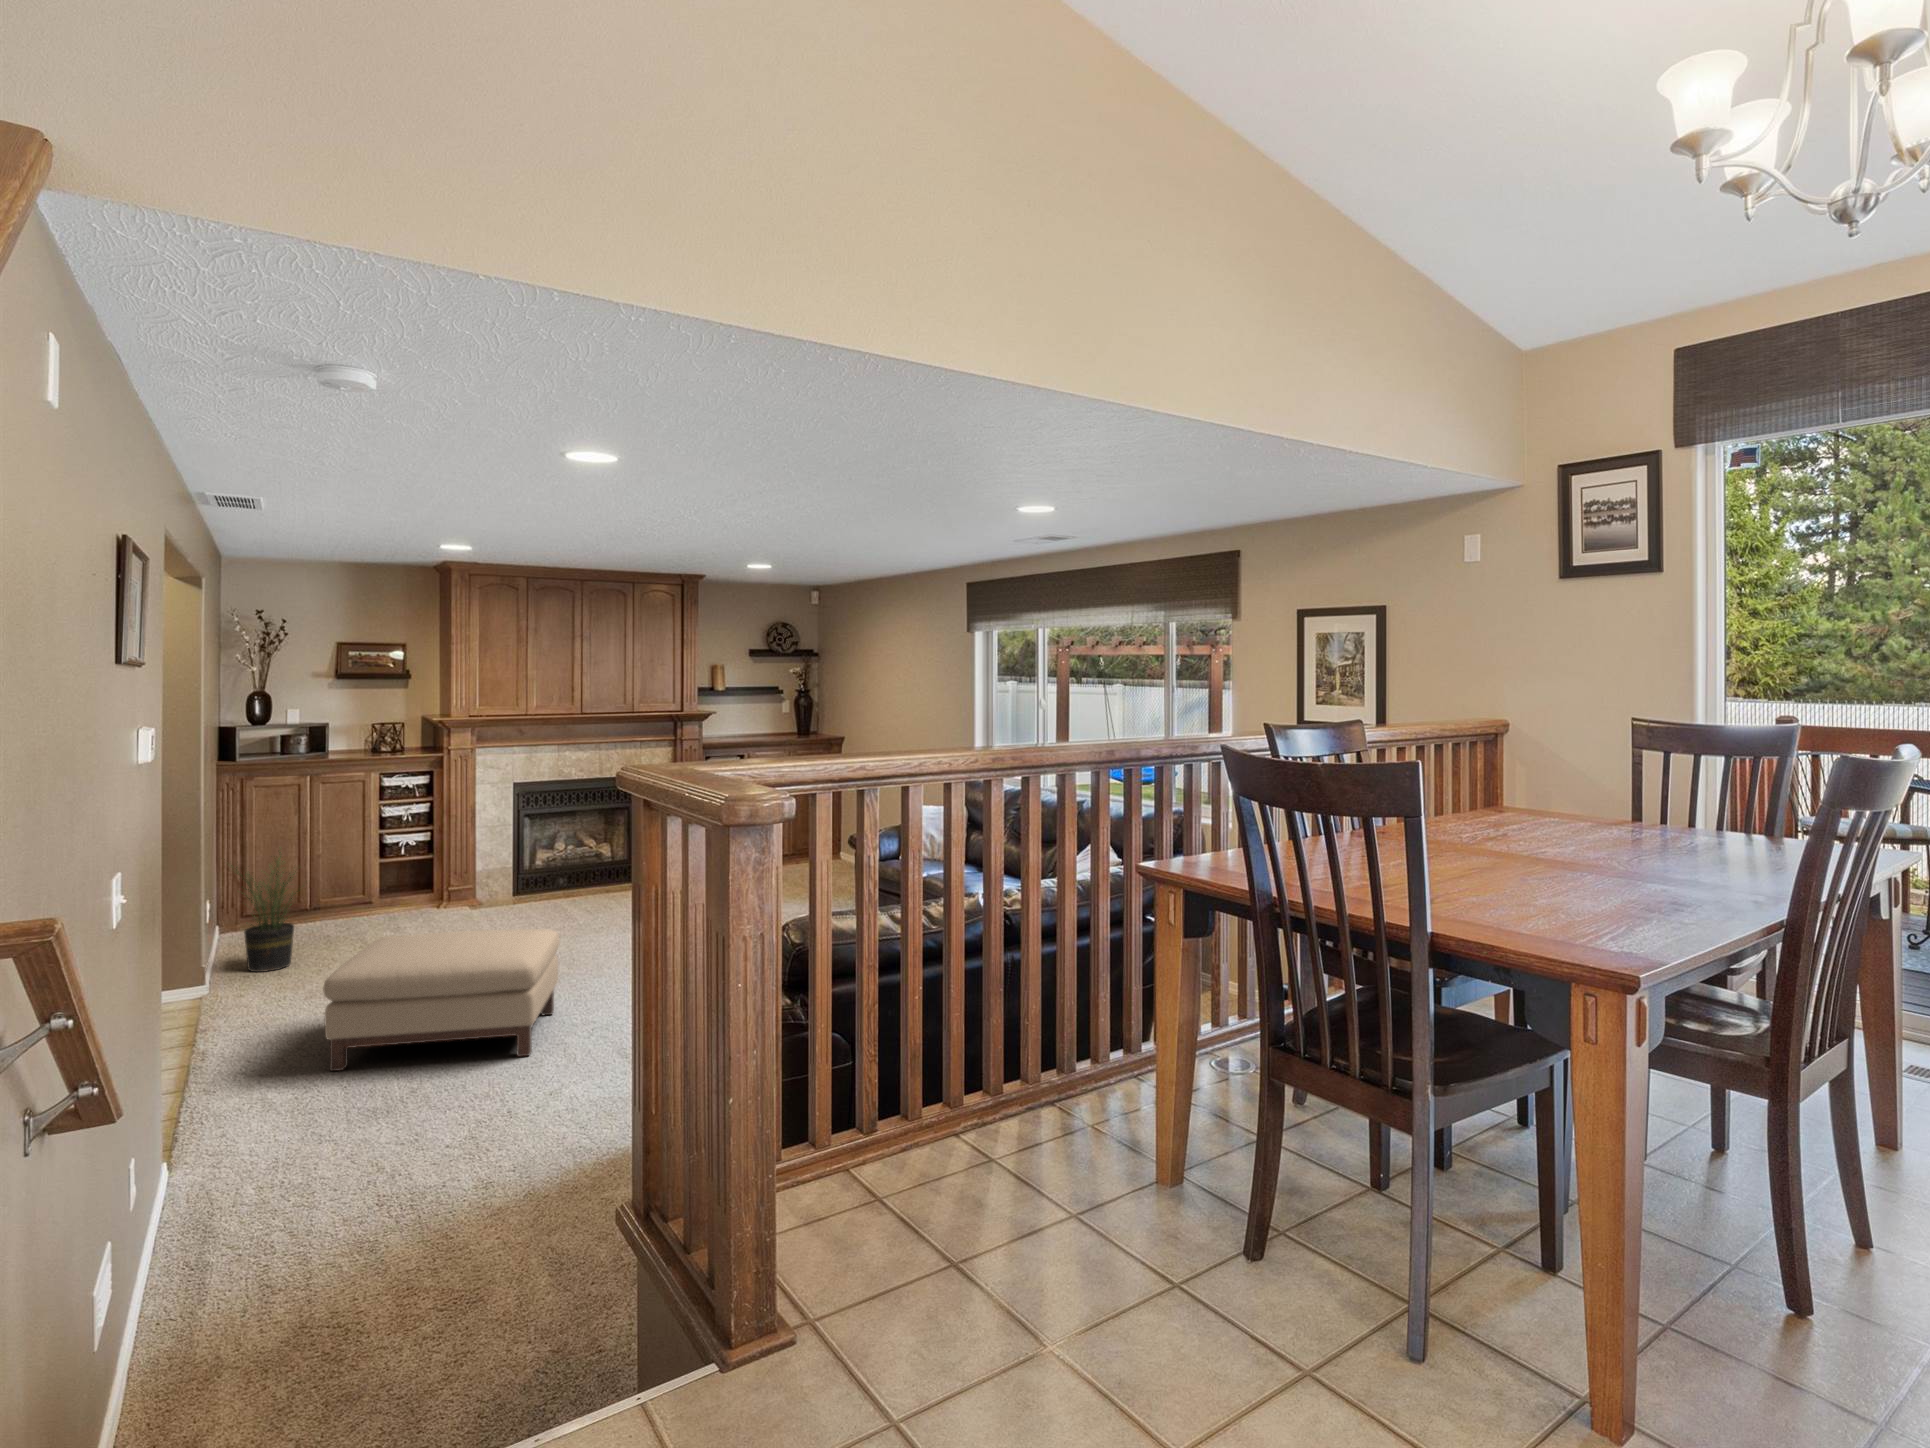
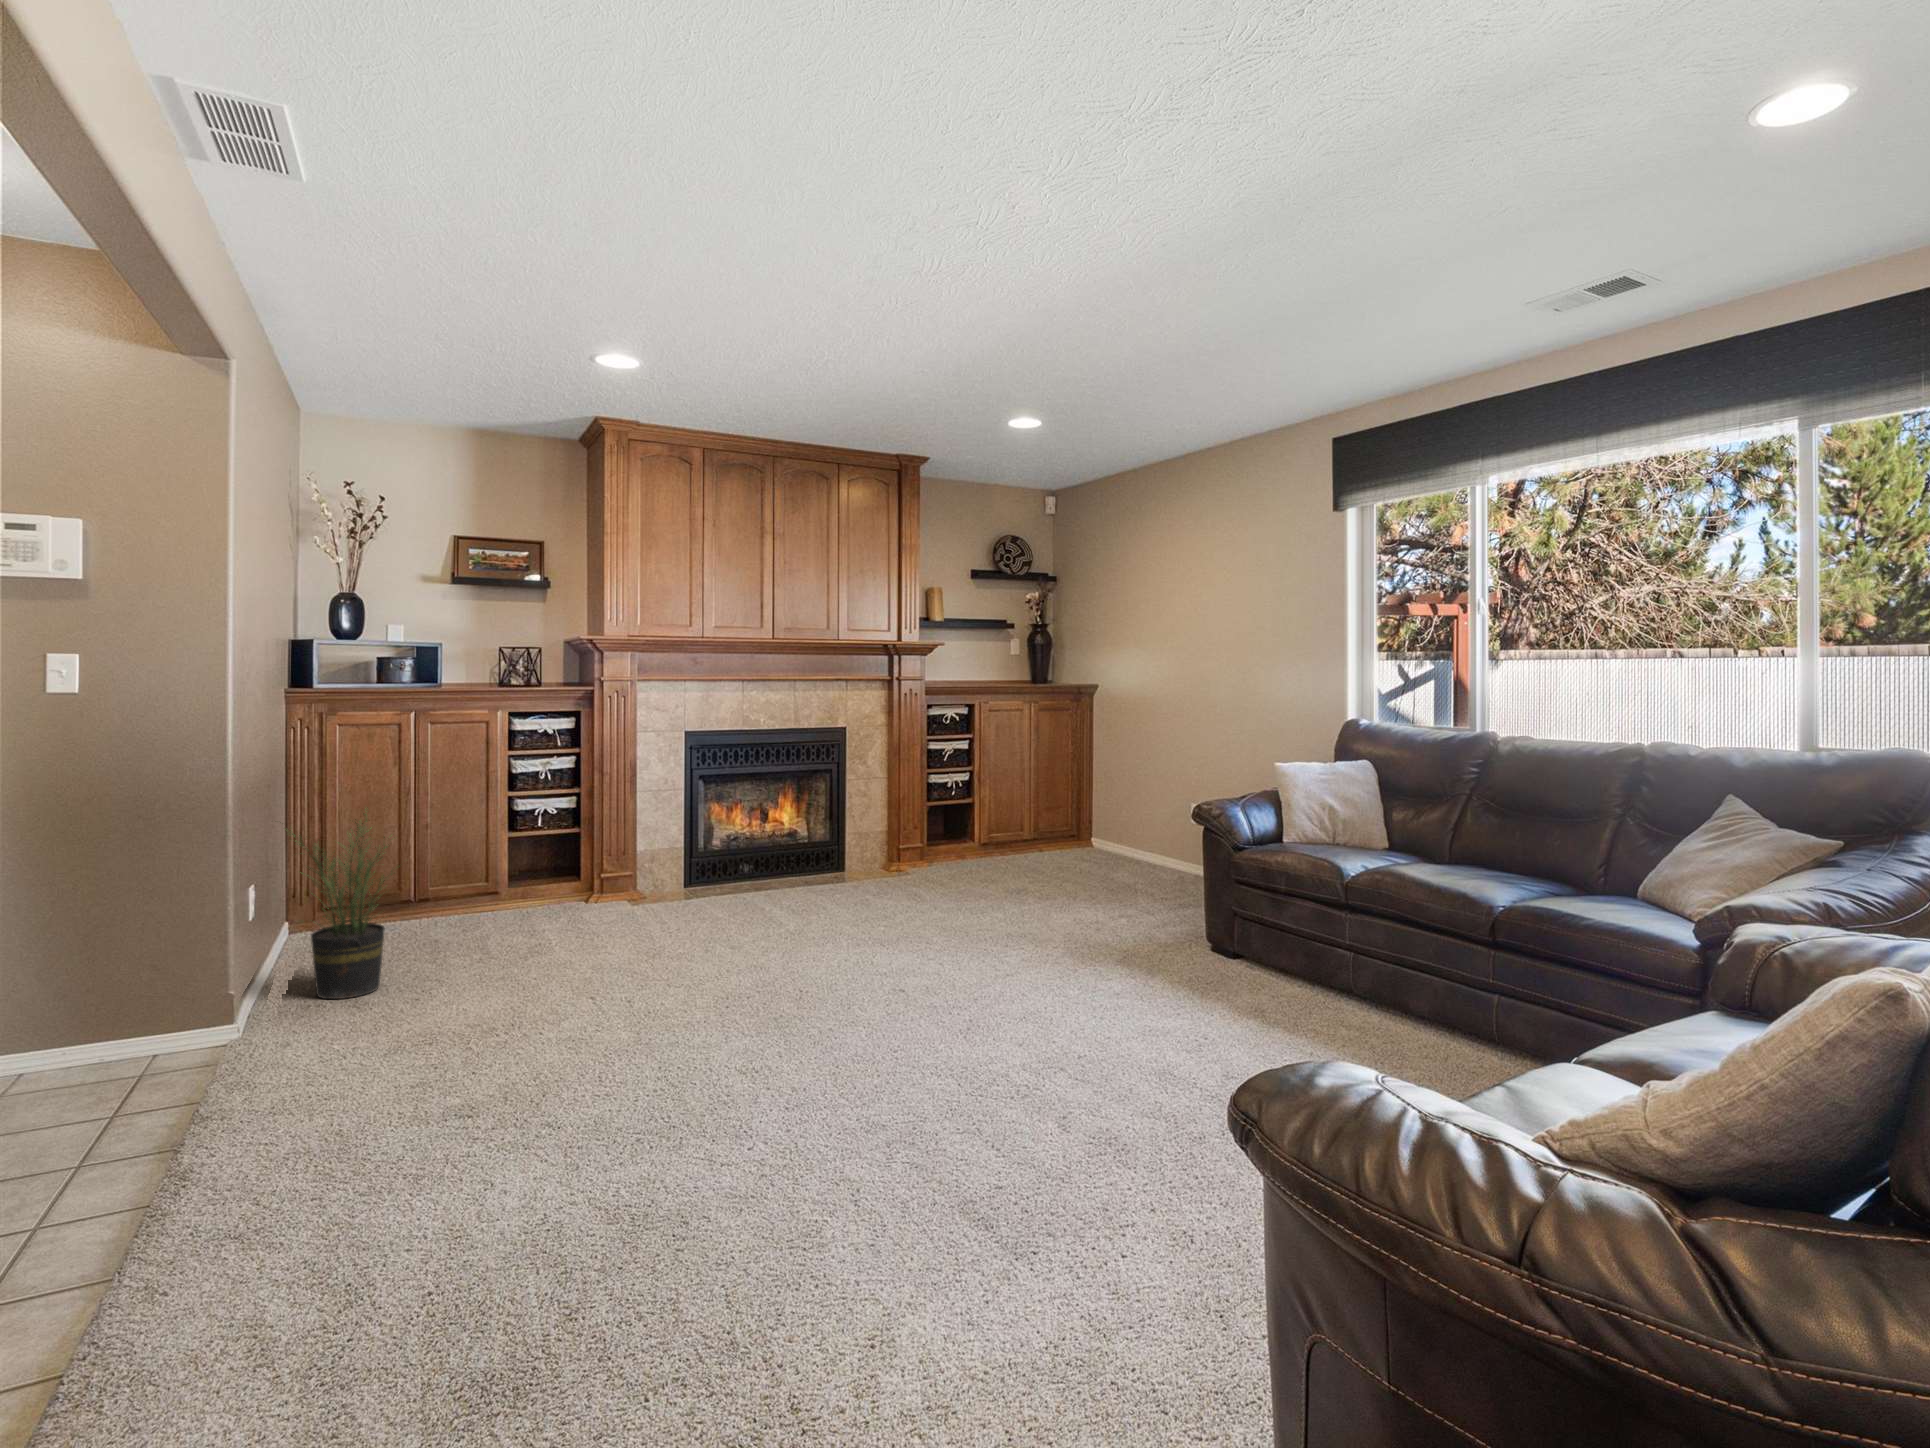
ottoman: present [323,929,560,1071] -> none [409,955,808,1227]

